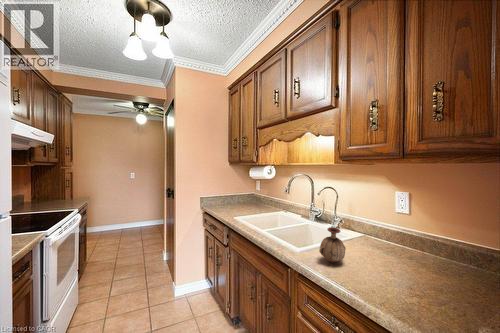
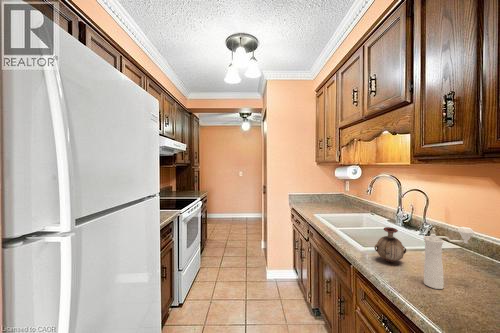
pepper mill: none [373,221,408,286] -> present [424,227,474,289]

